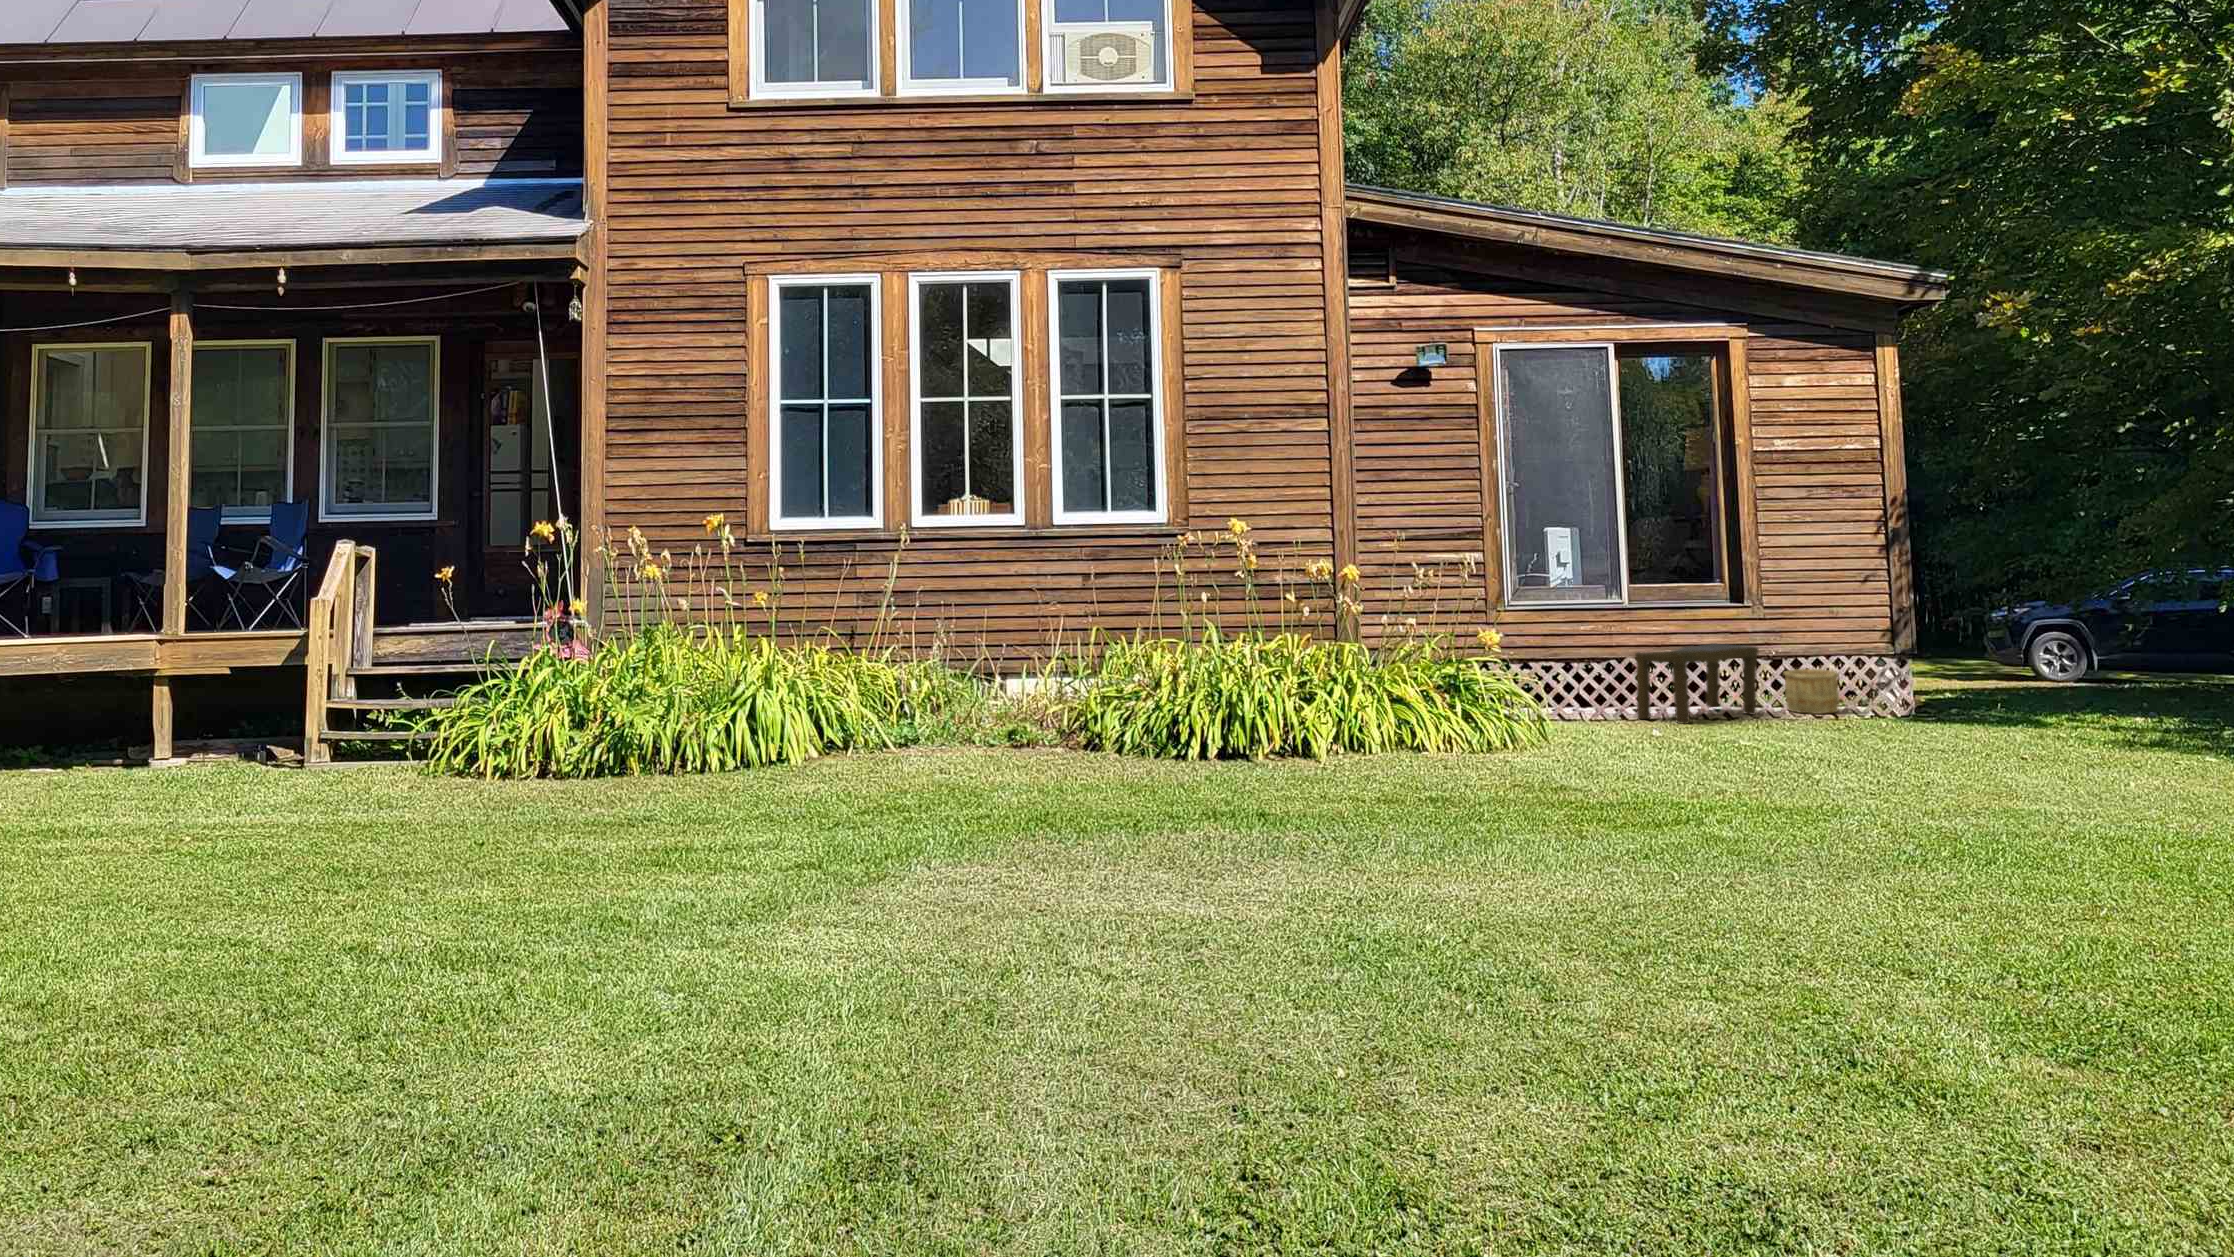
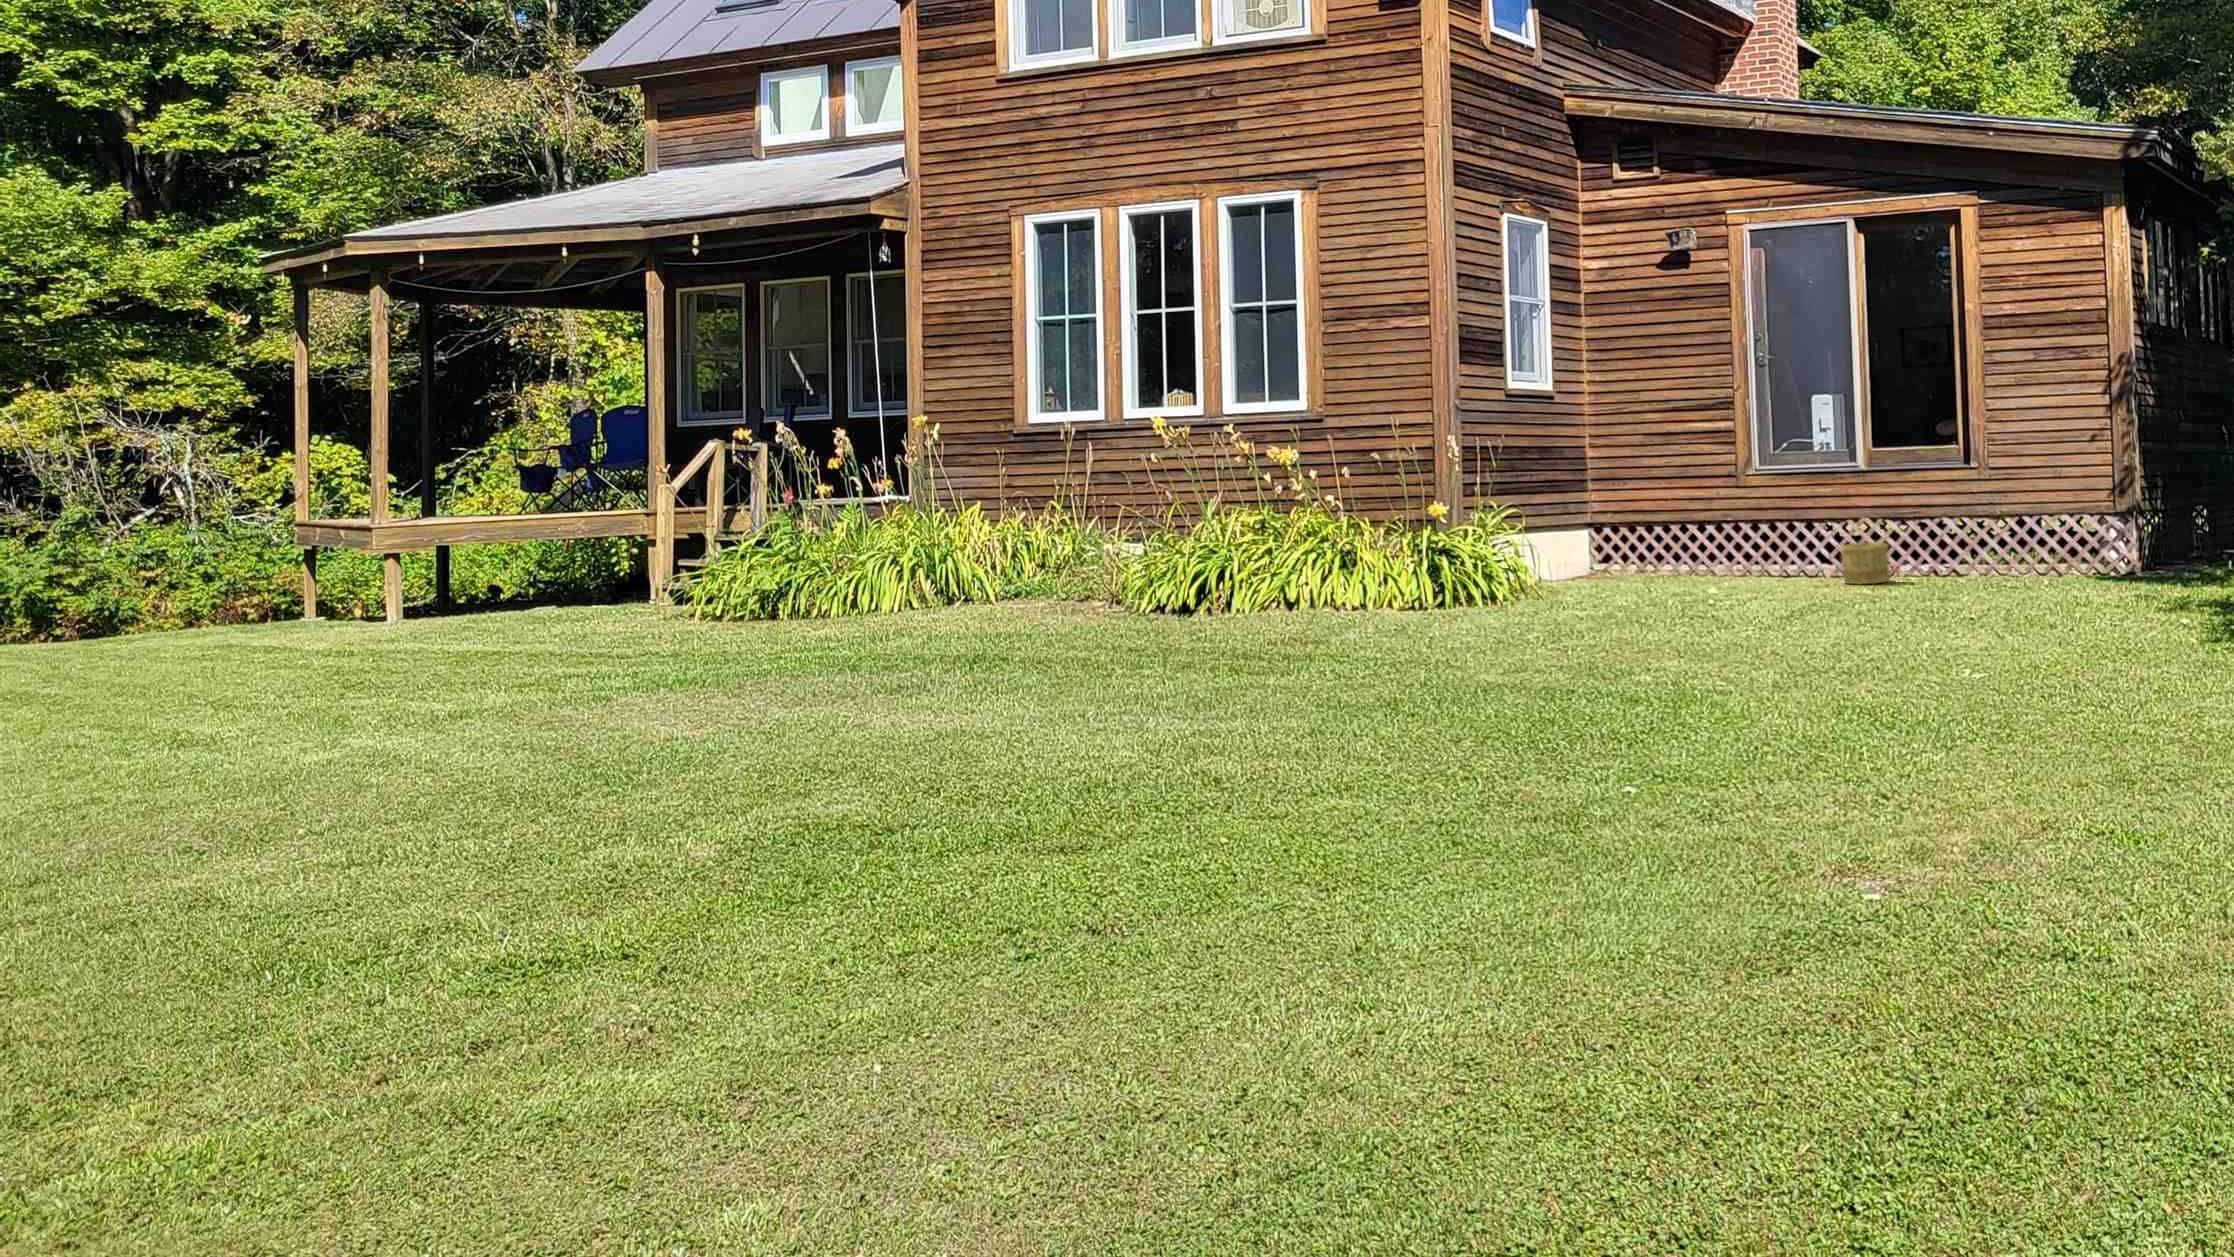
bench: present [1635,644,1759,724] -> none [1680,517,1801,590]

